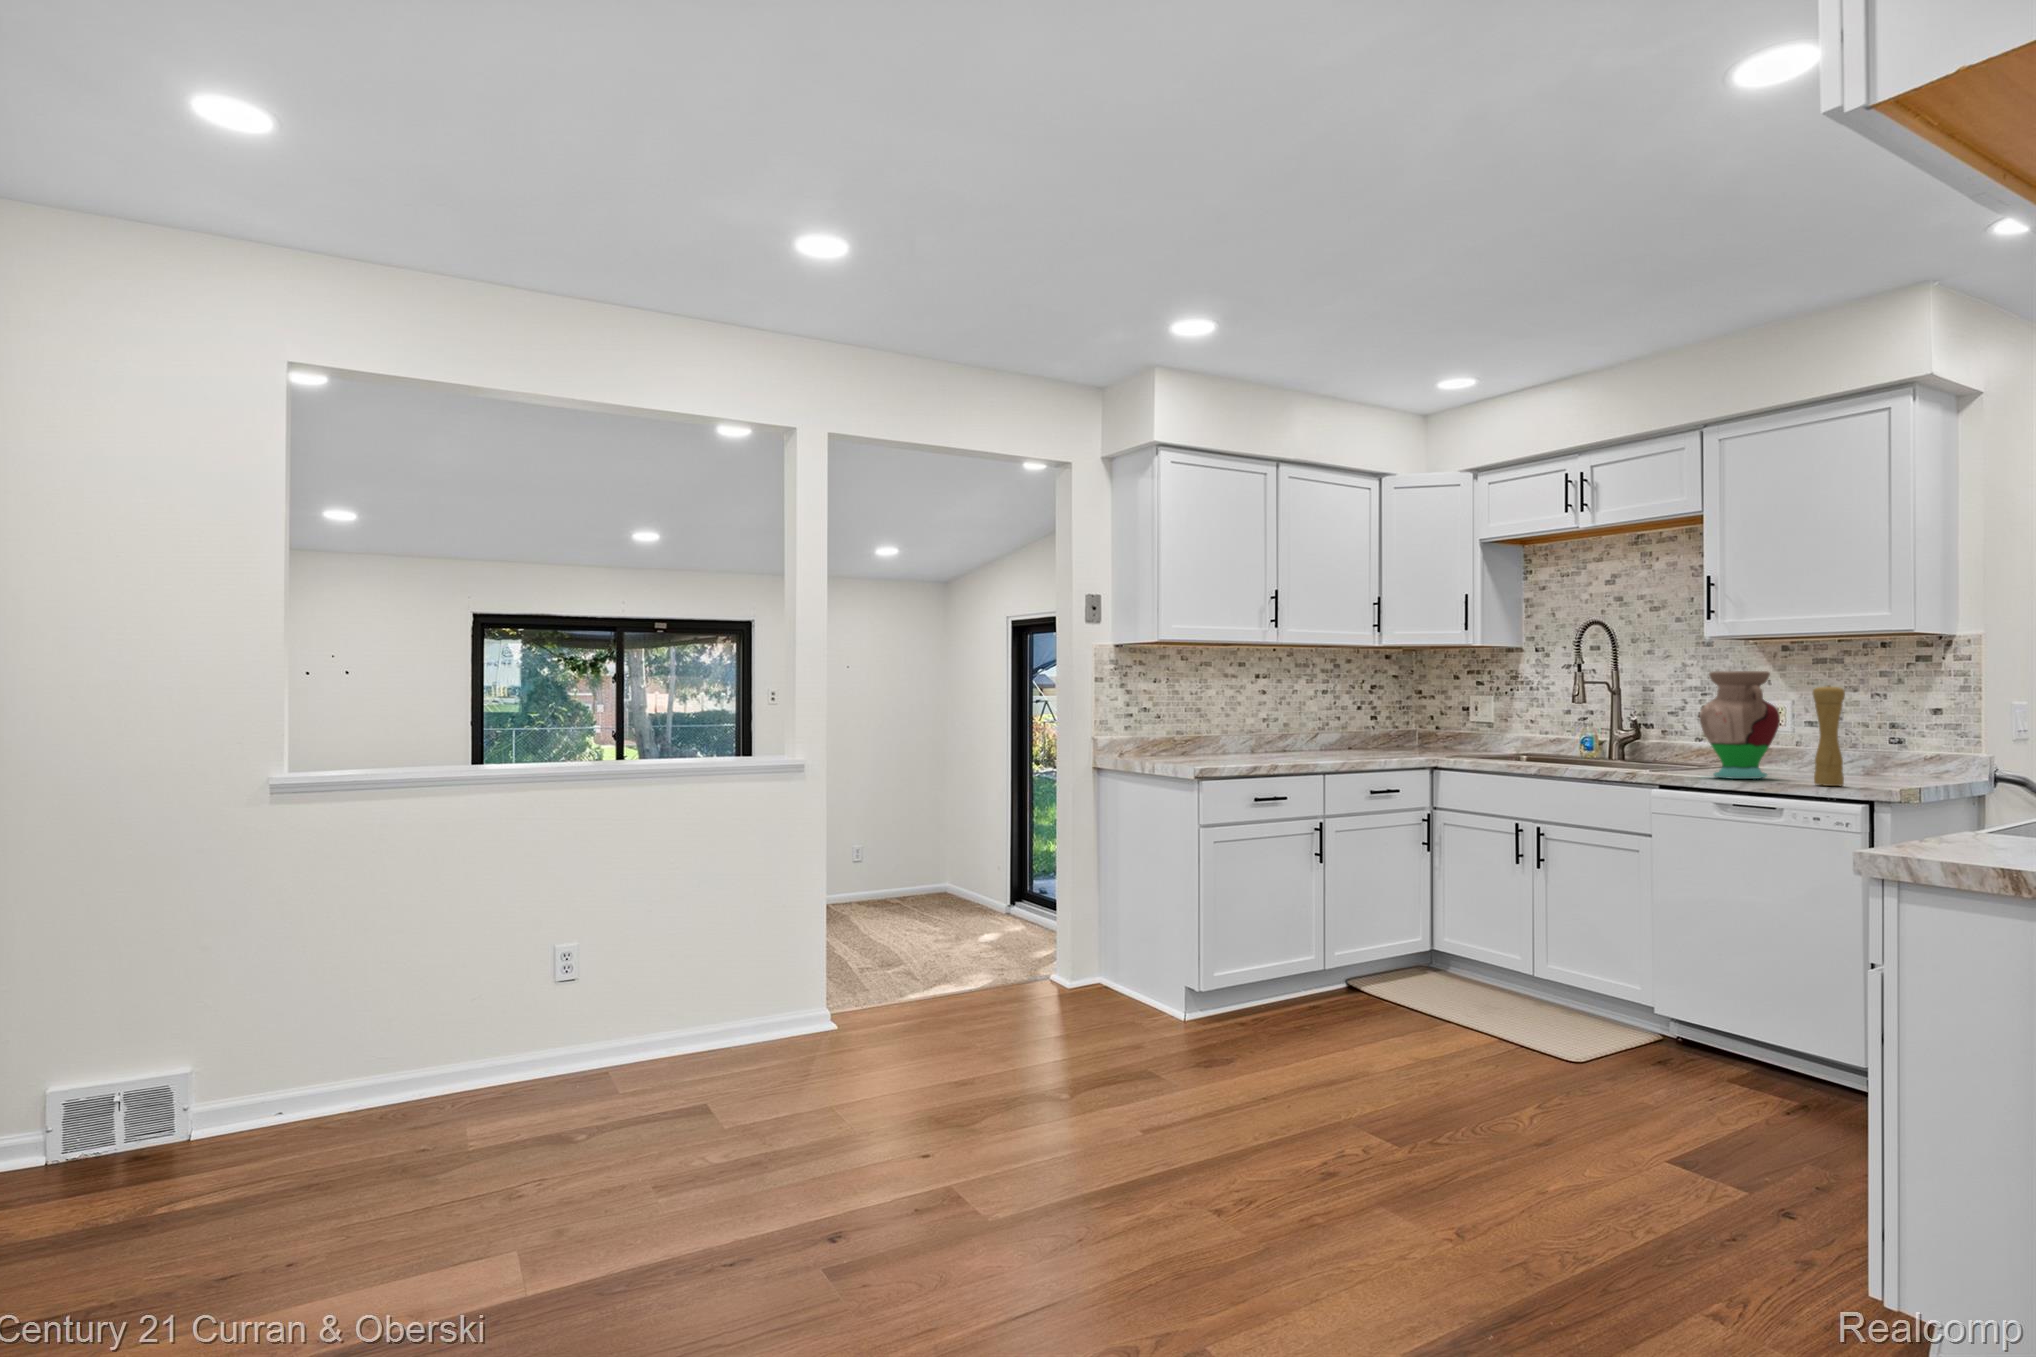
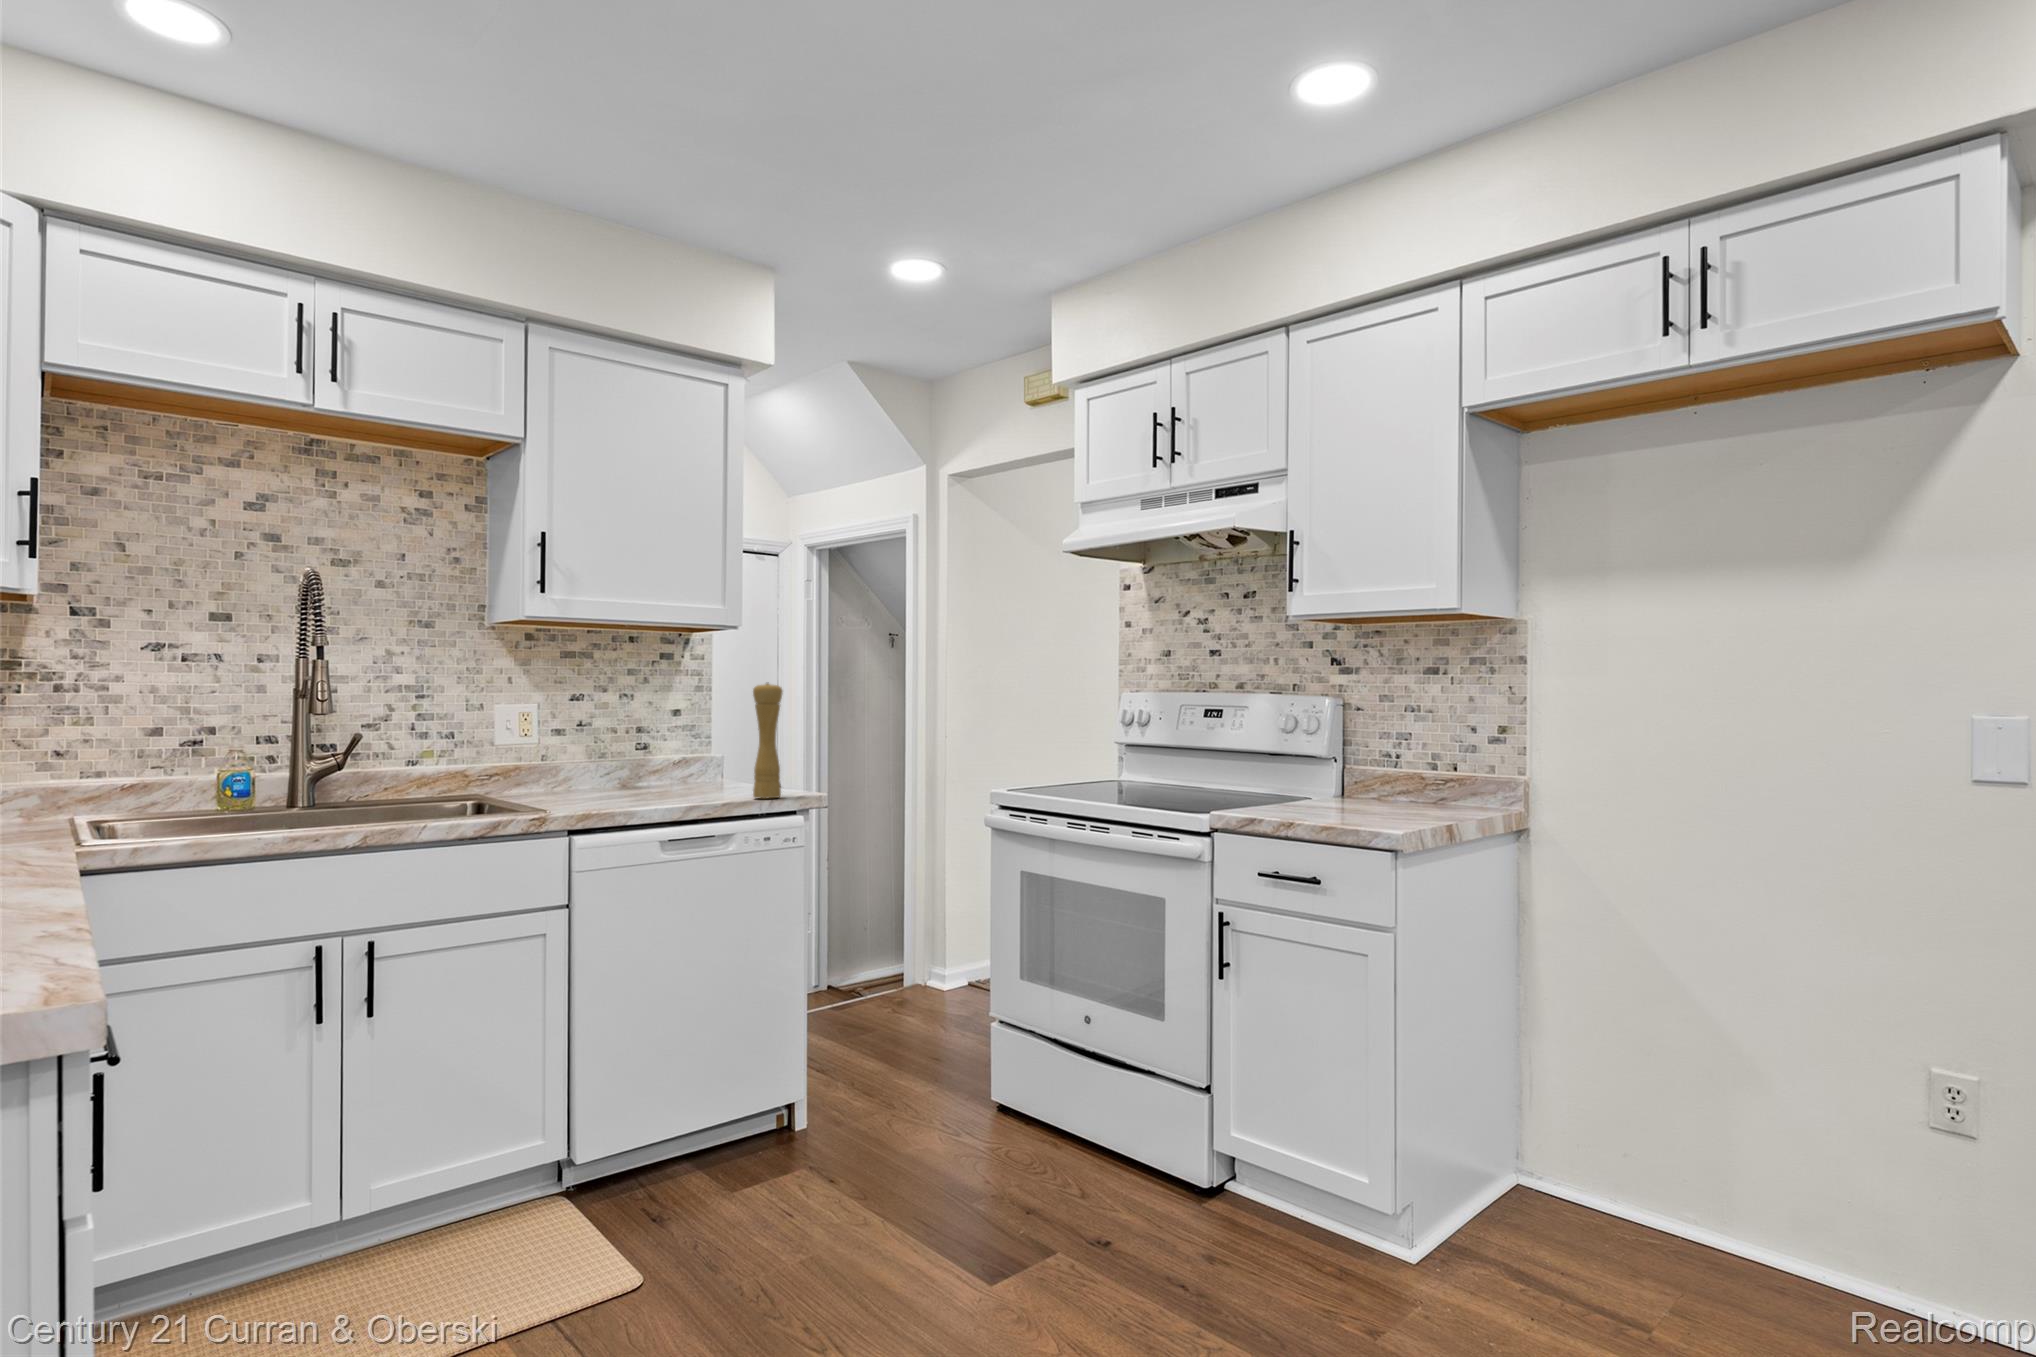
vase: present [1700,671,1780,779] -> none [592,663,696,806]

